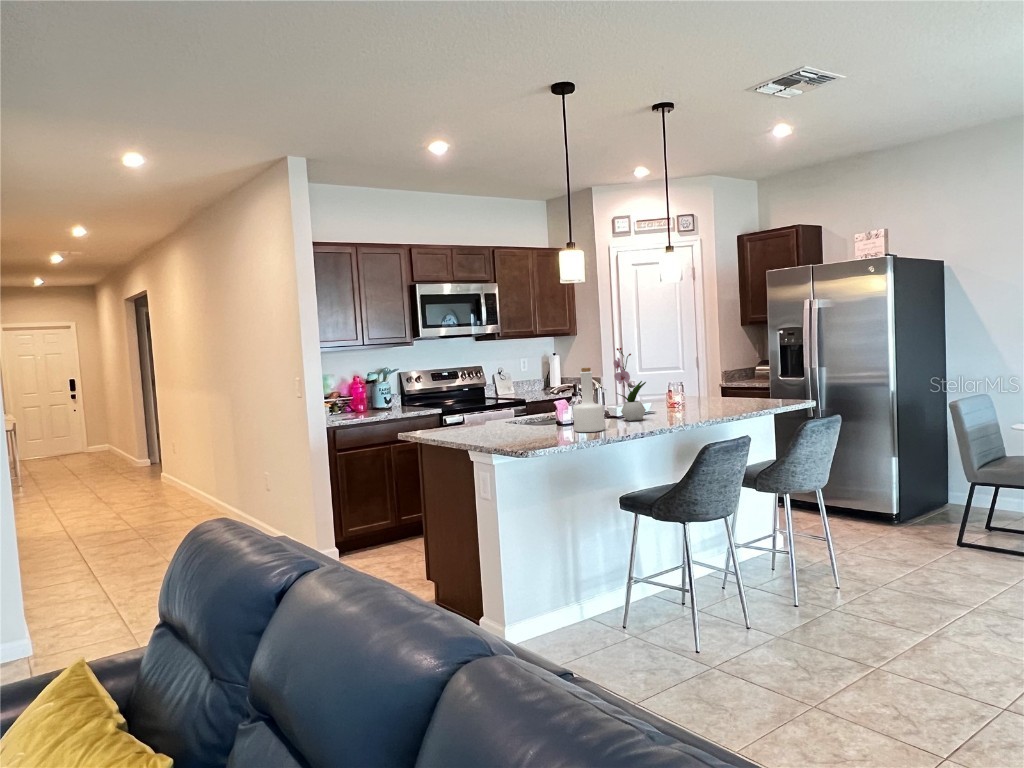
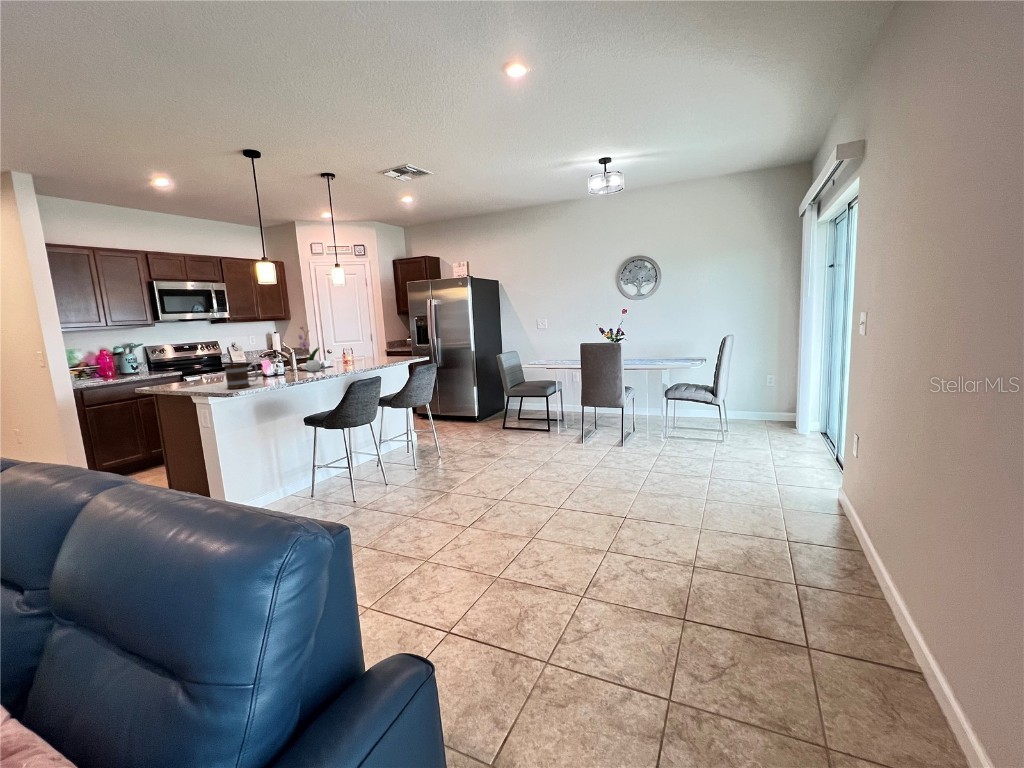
bottle: present [573,368,604,432] -> none [268,339,291,380]
mug: none [519,404,562,444] -> present [224,363,258,389]

